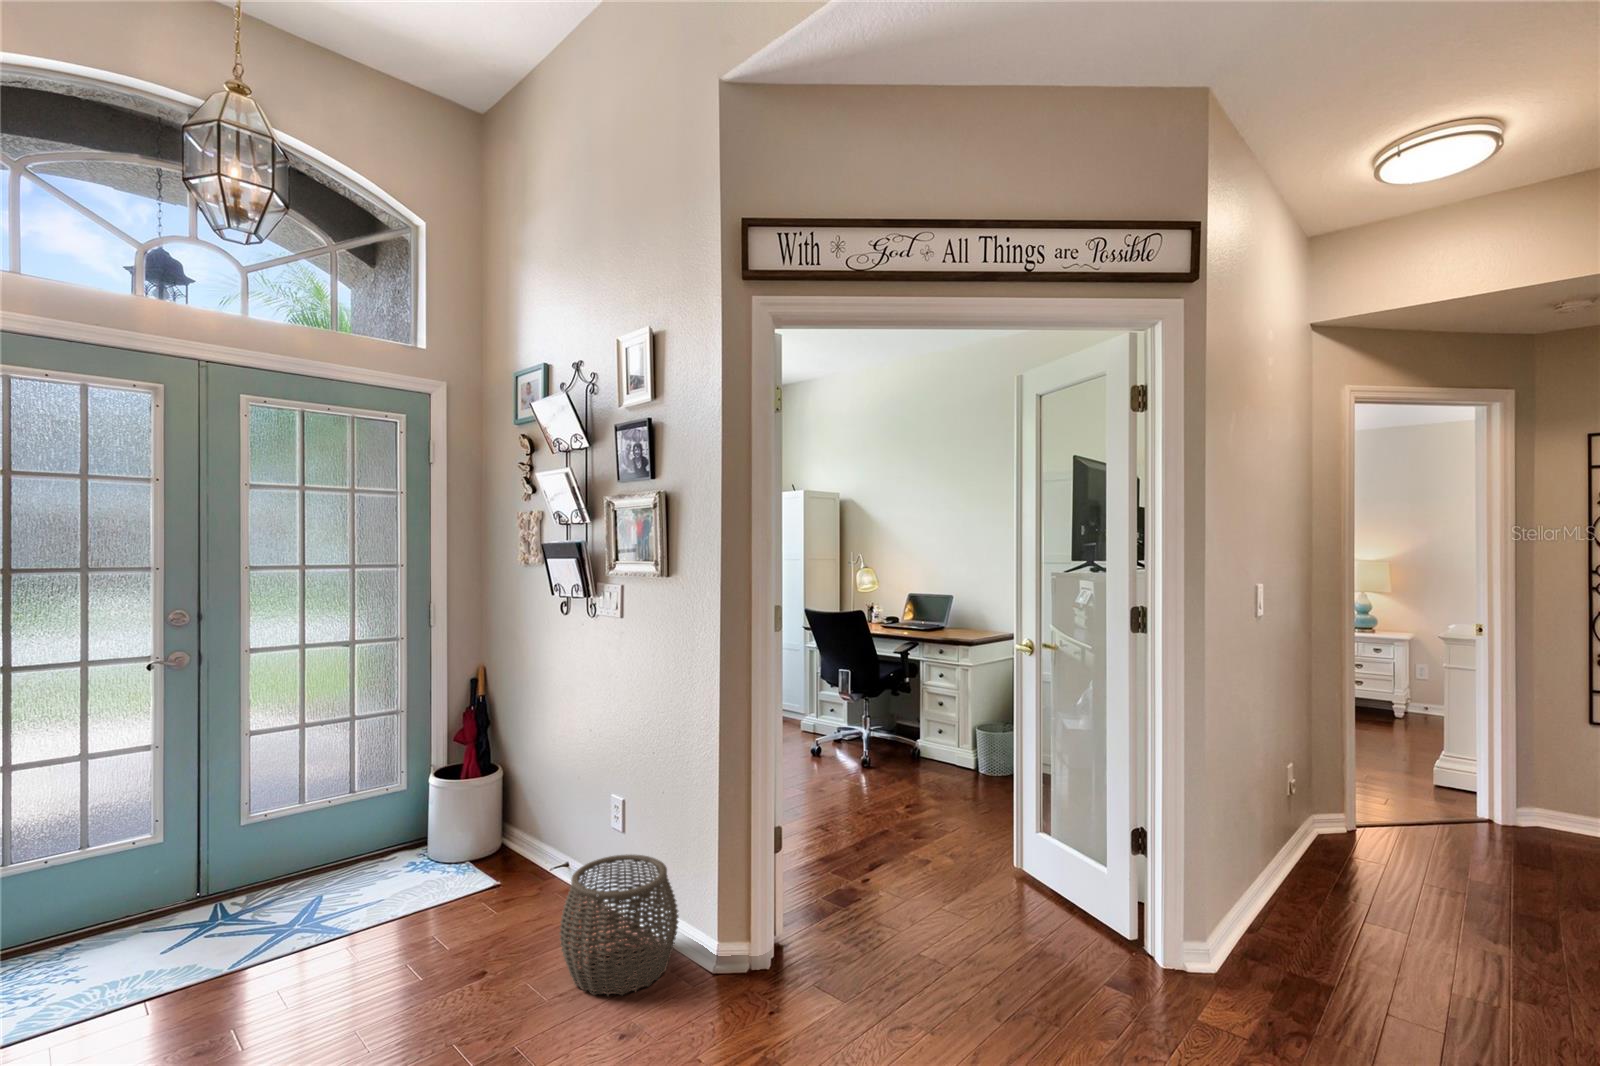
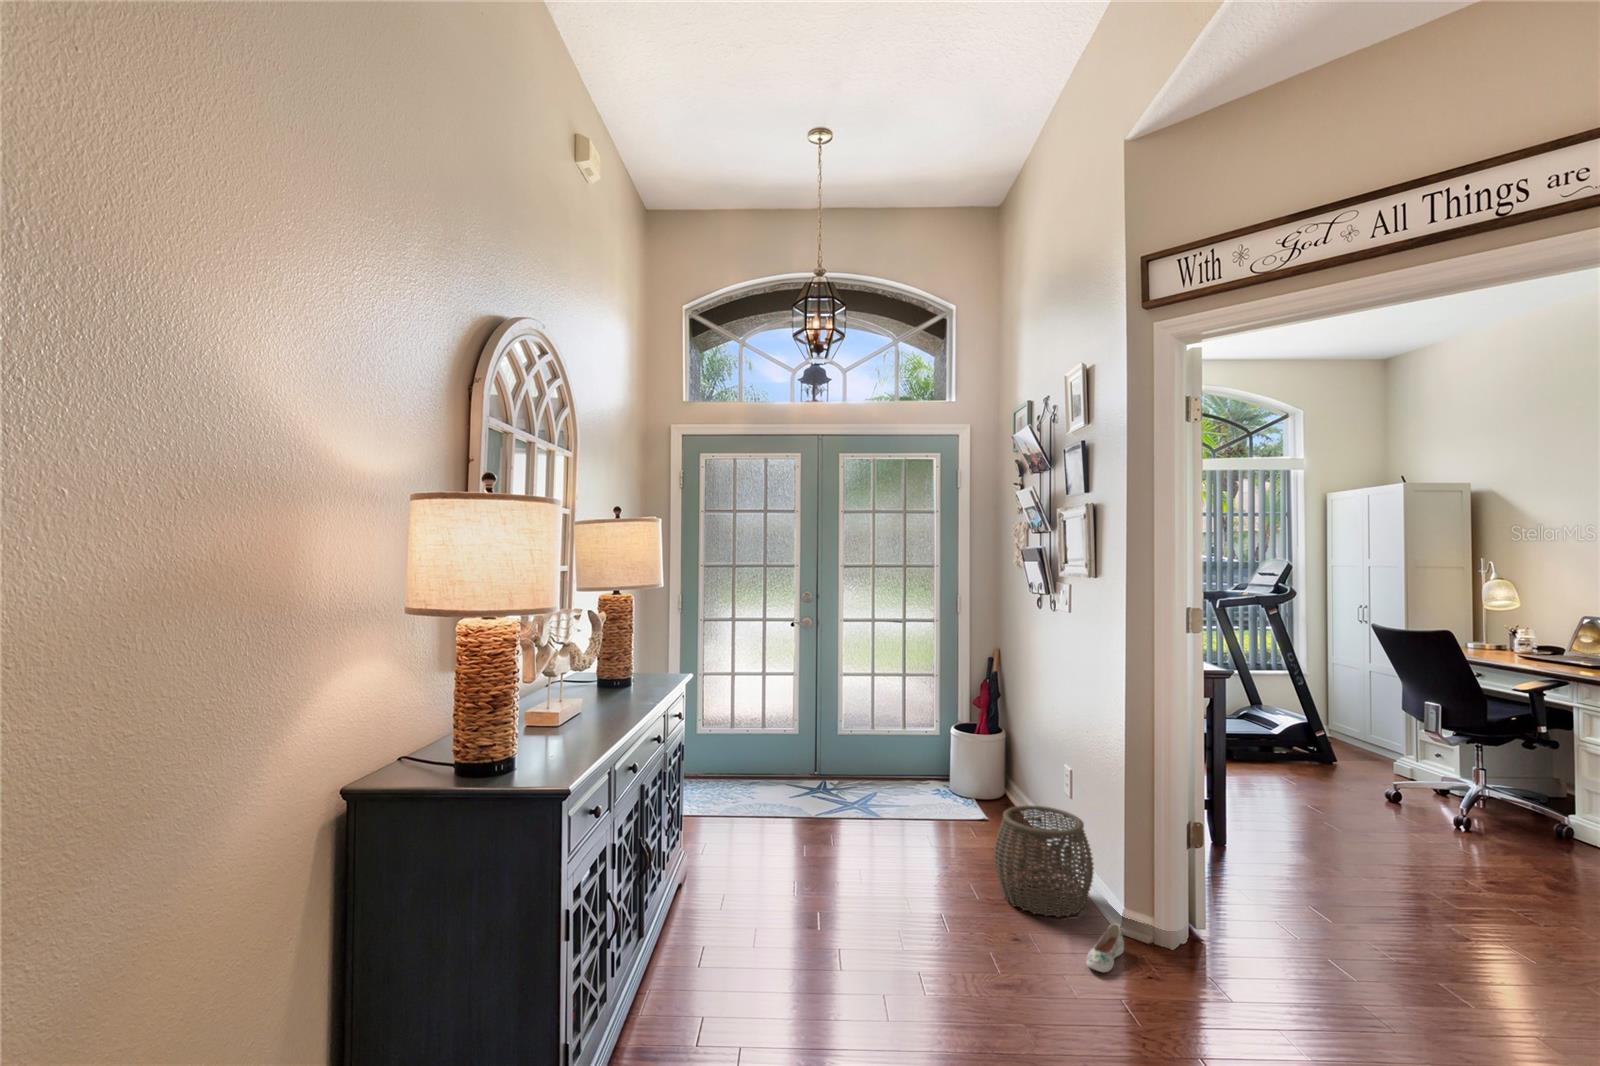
shoe: none [705,969,733,1037] -> present [1086,923,1124,972]

